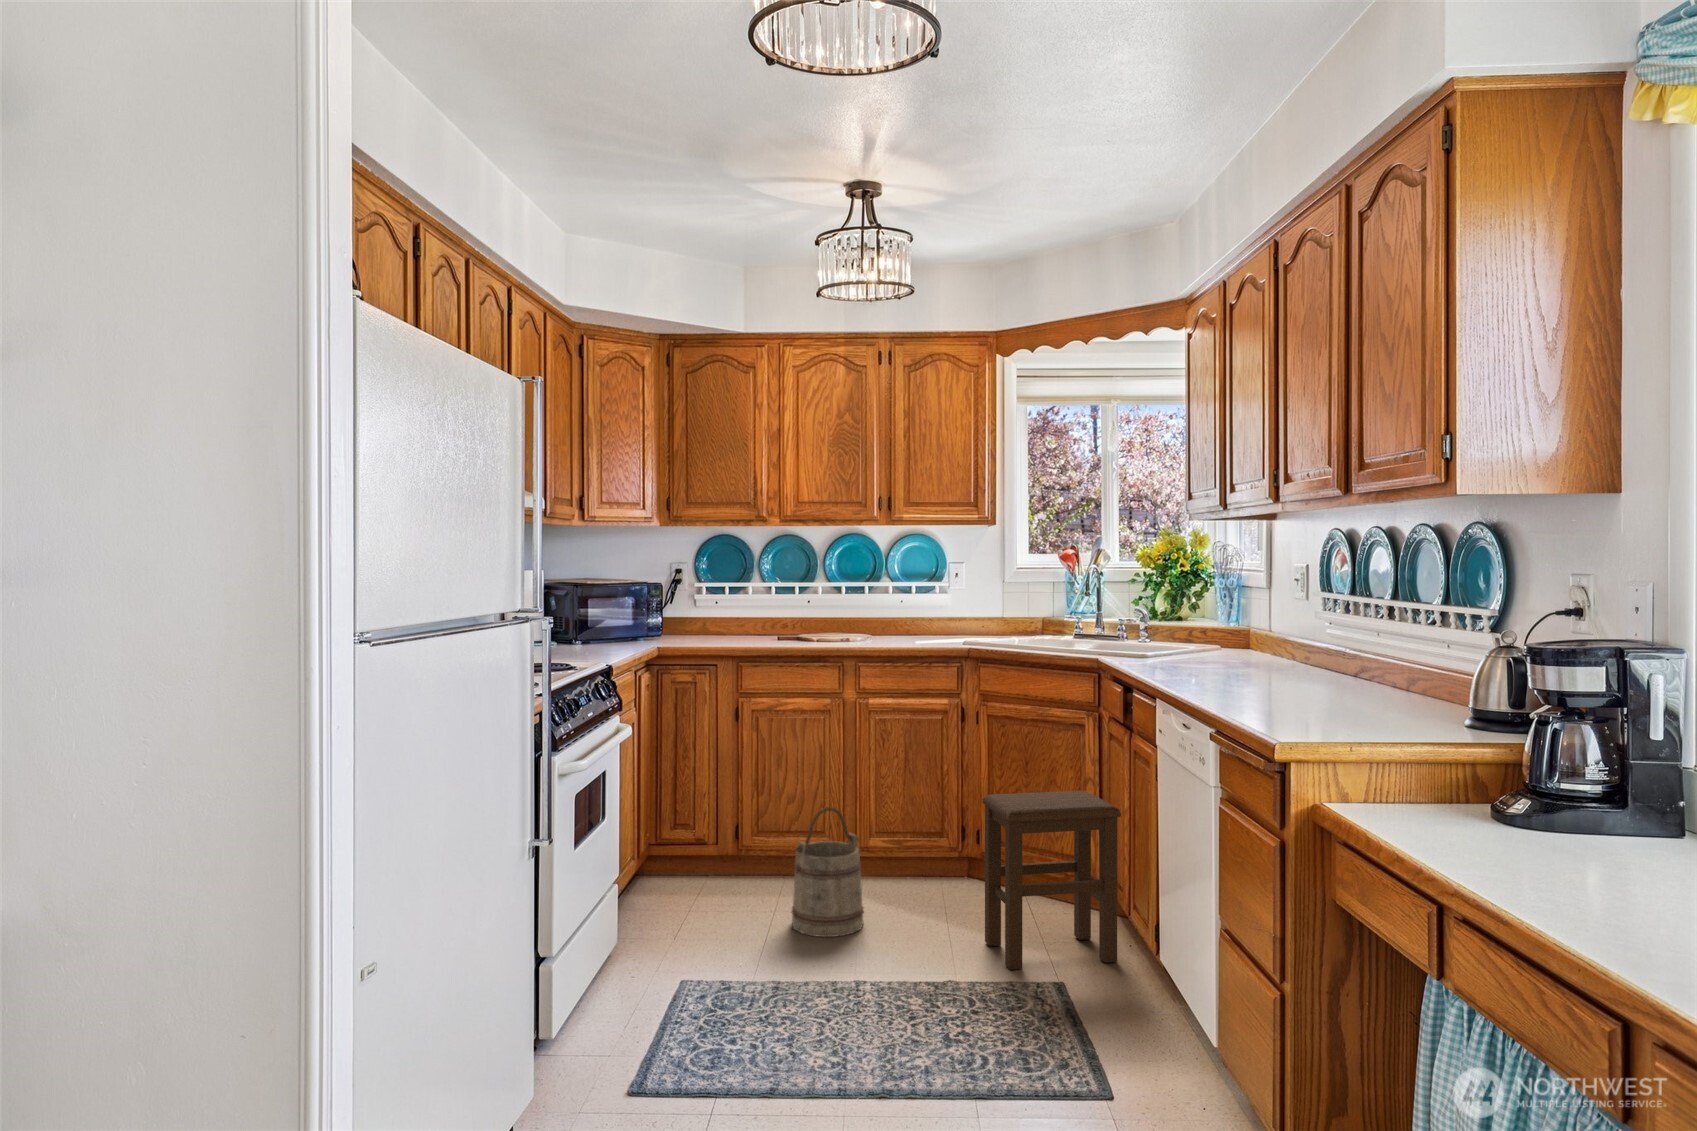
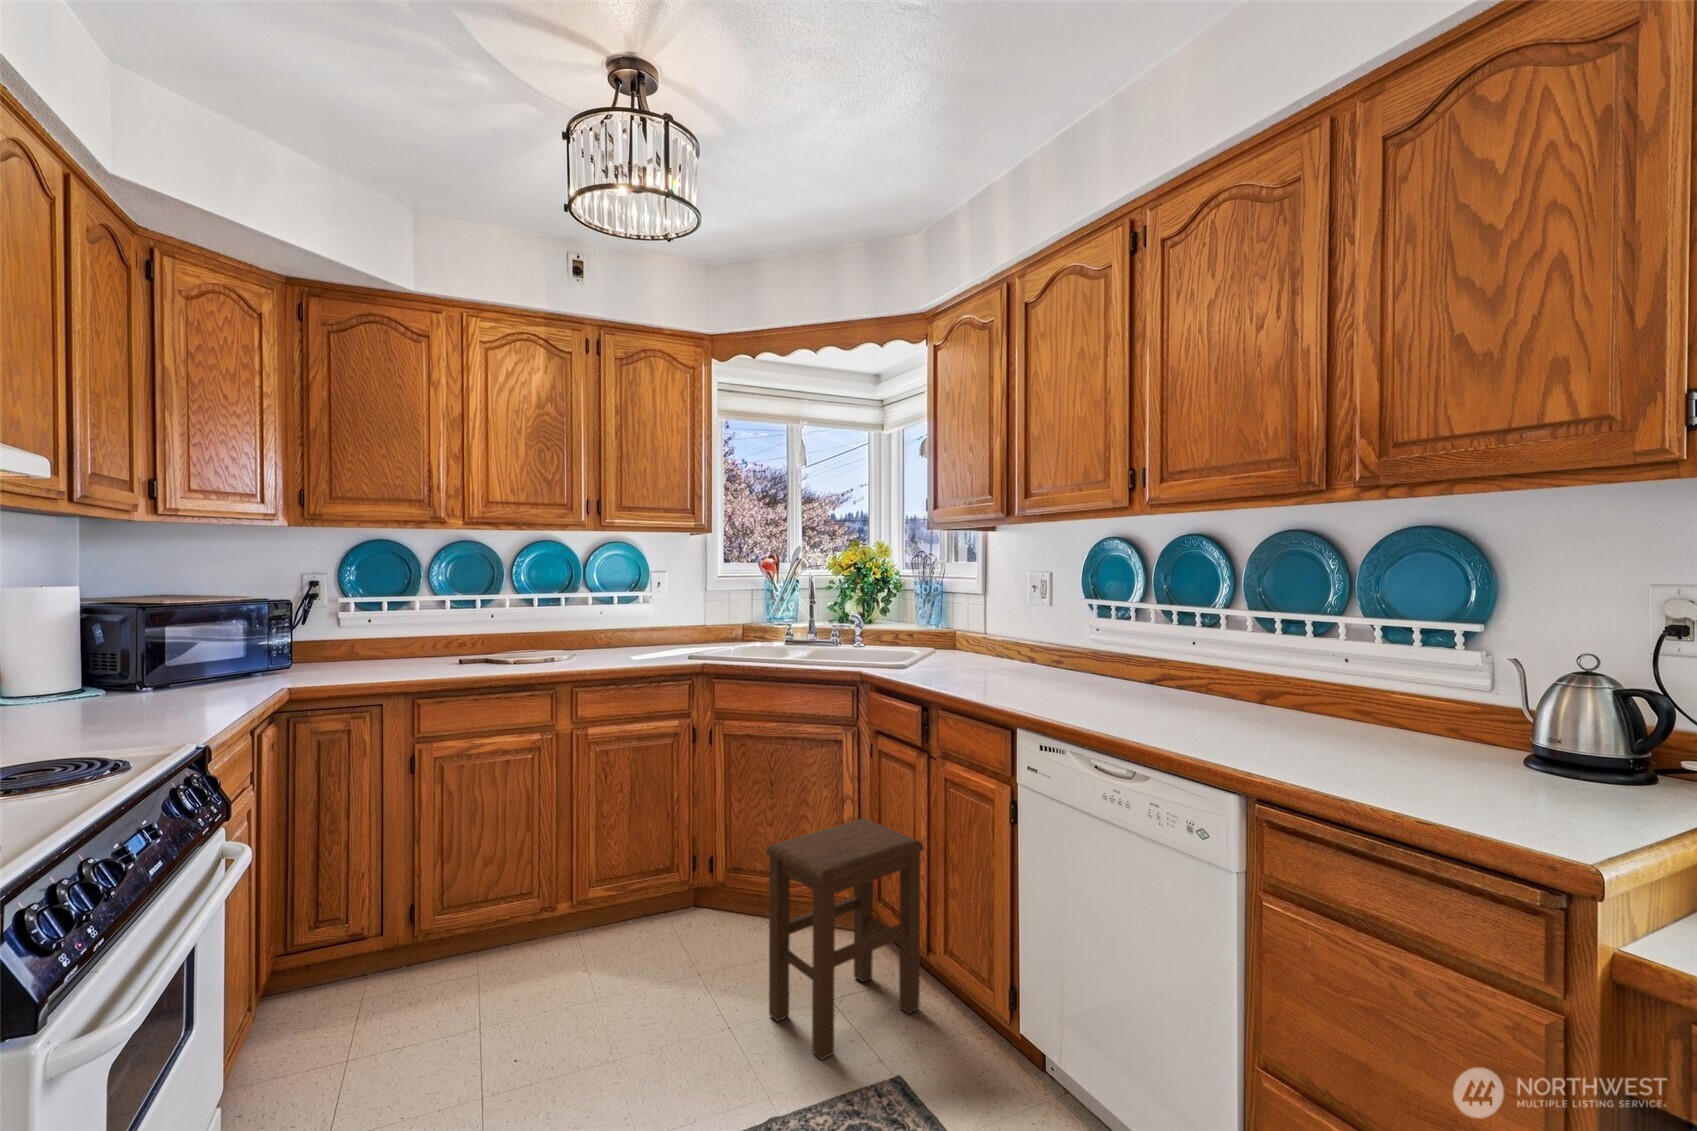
bucket: present [791,807,864,937] -> none [514,885,612,1067]

